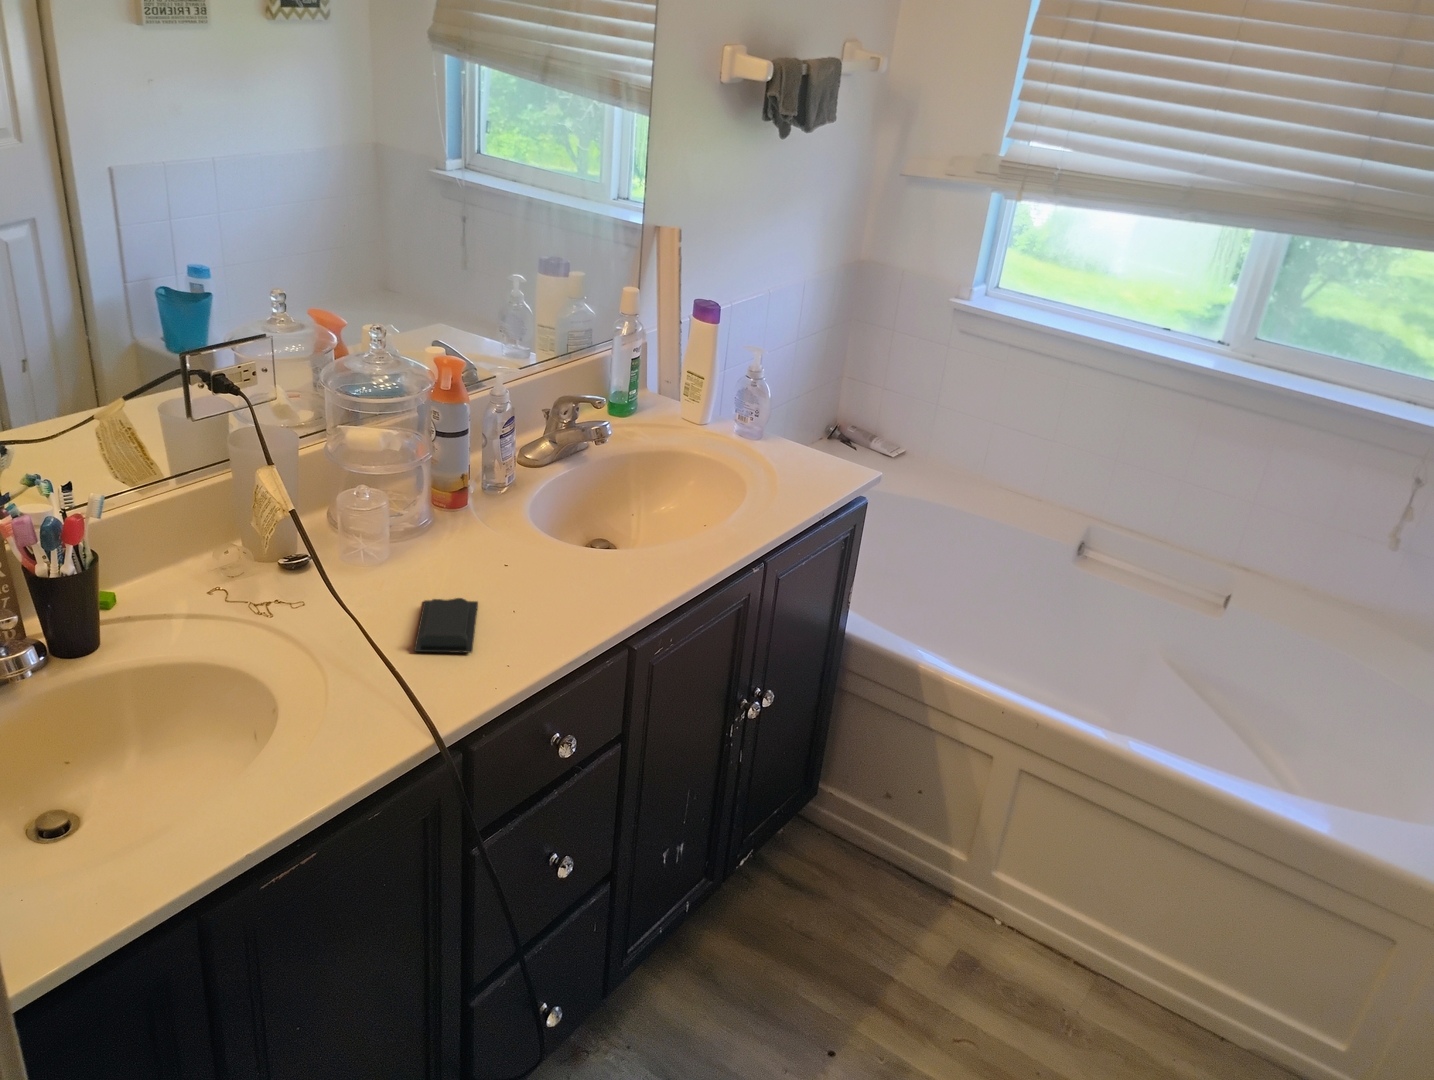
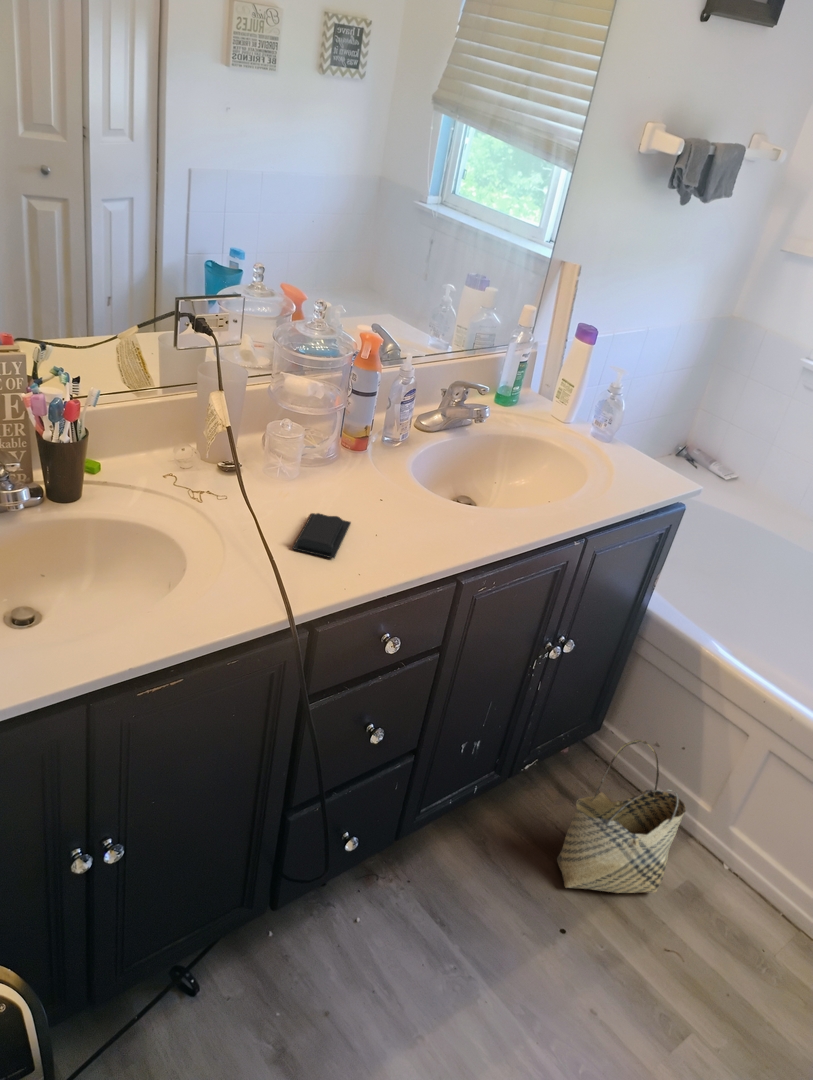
woven basket: none [804,793,943,1000] -> present [557,740,686,893]

